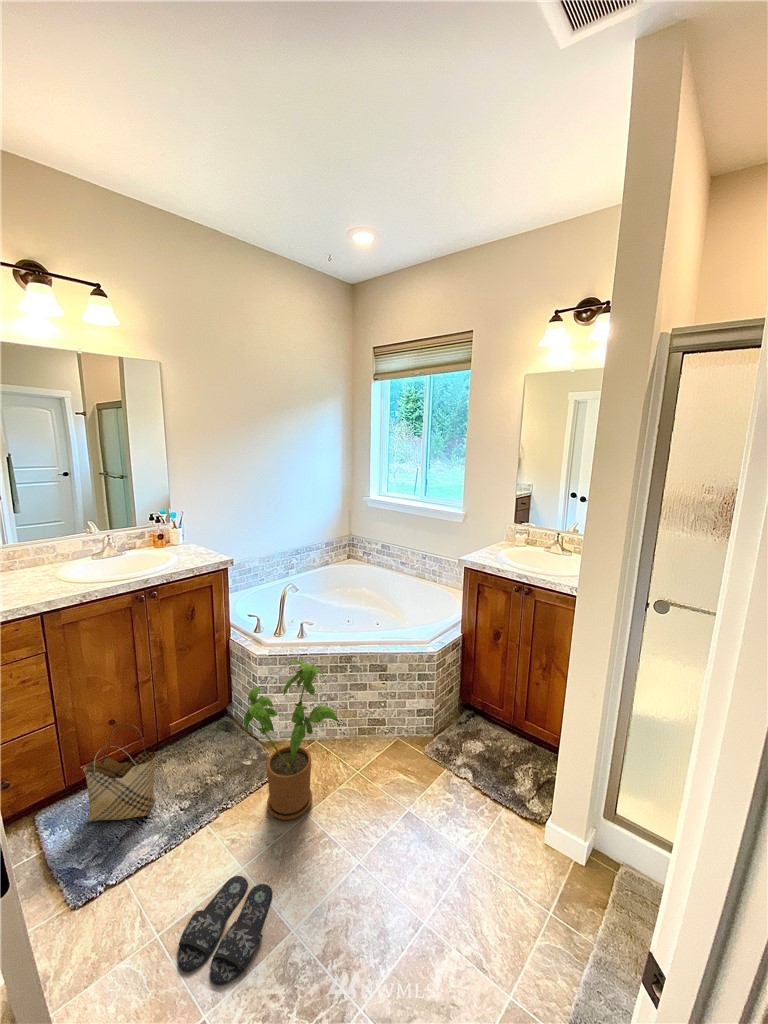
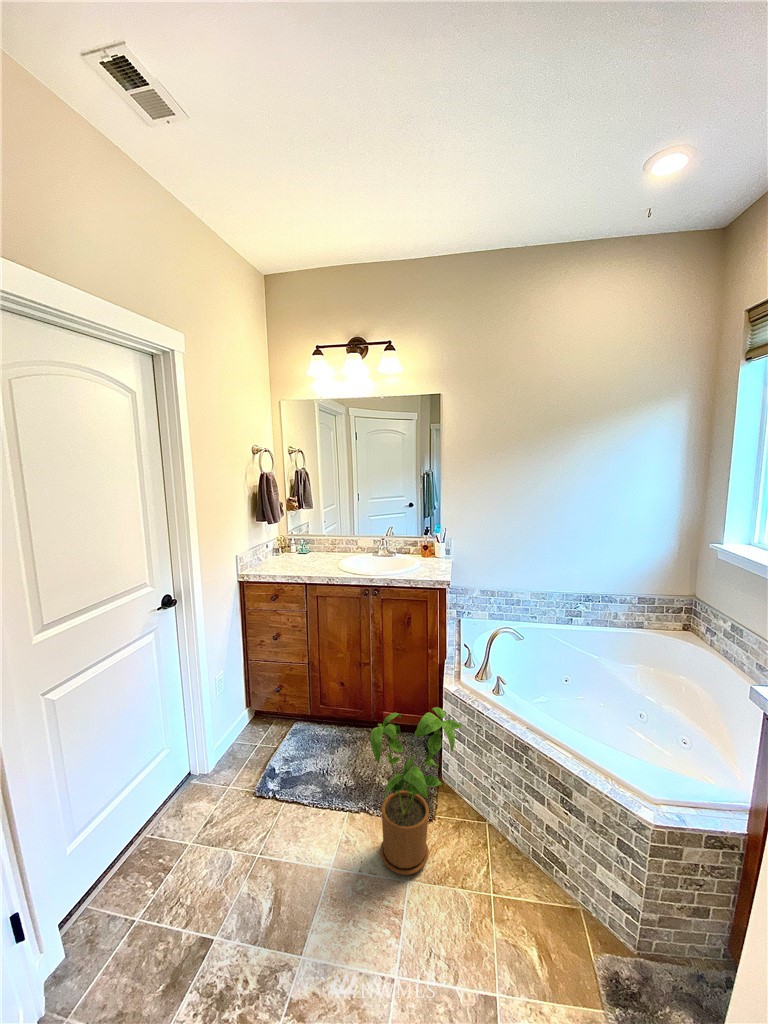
woven basket: present [83,723,156,822] -> none [302,689,342,771]
slippers: present [178,876,273,985] -> none [243,865,327,940]

